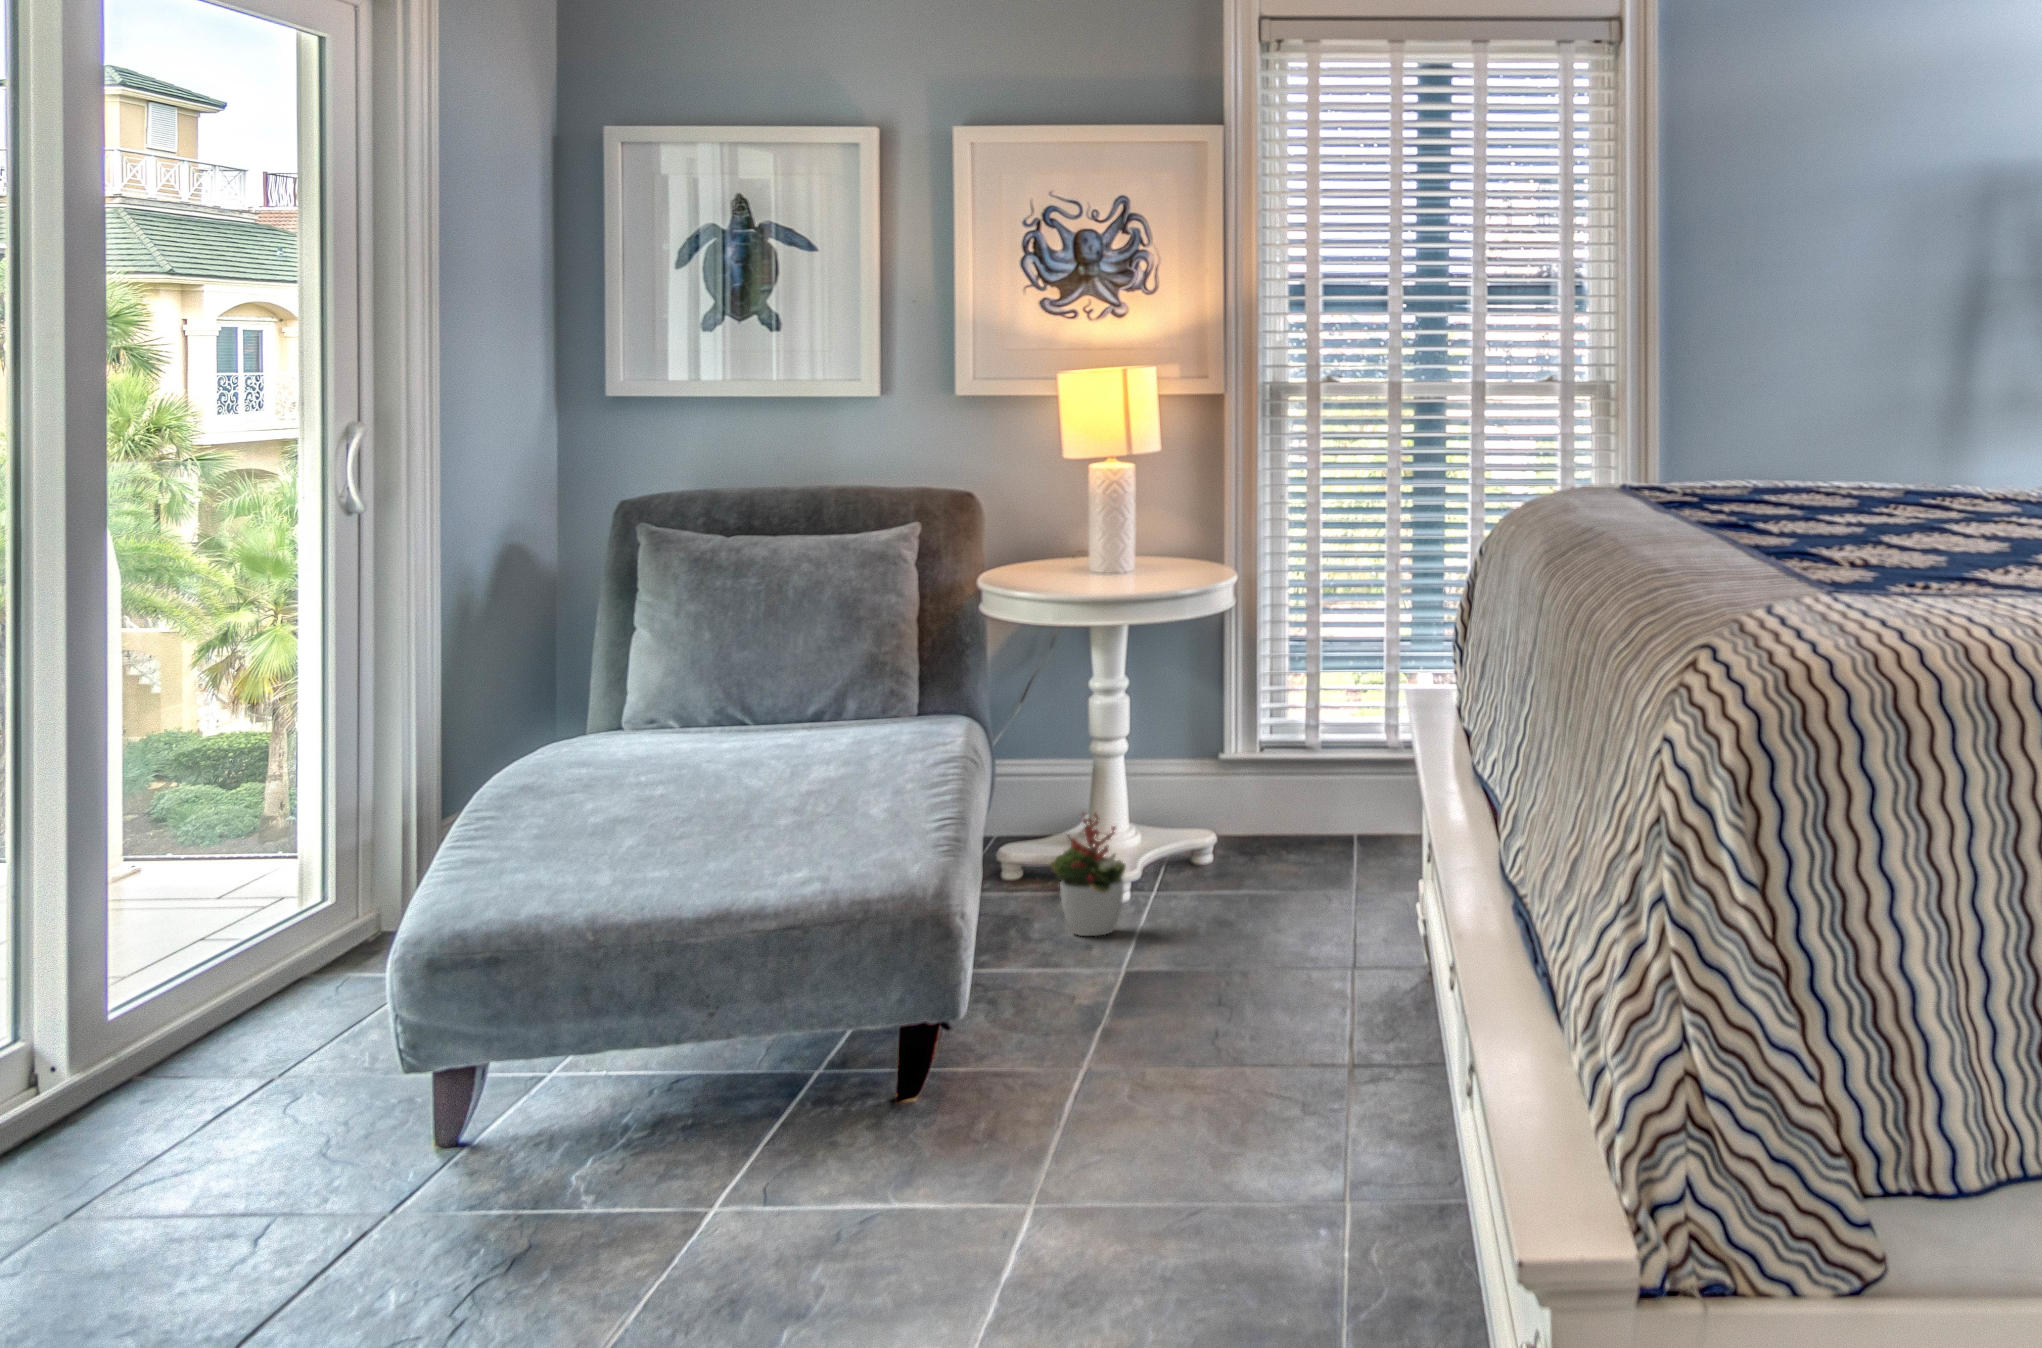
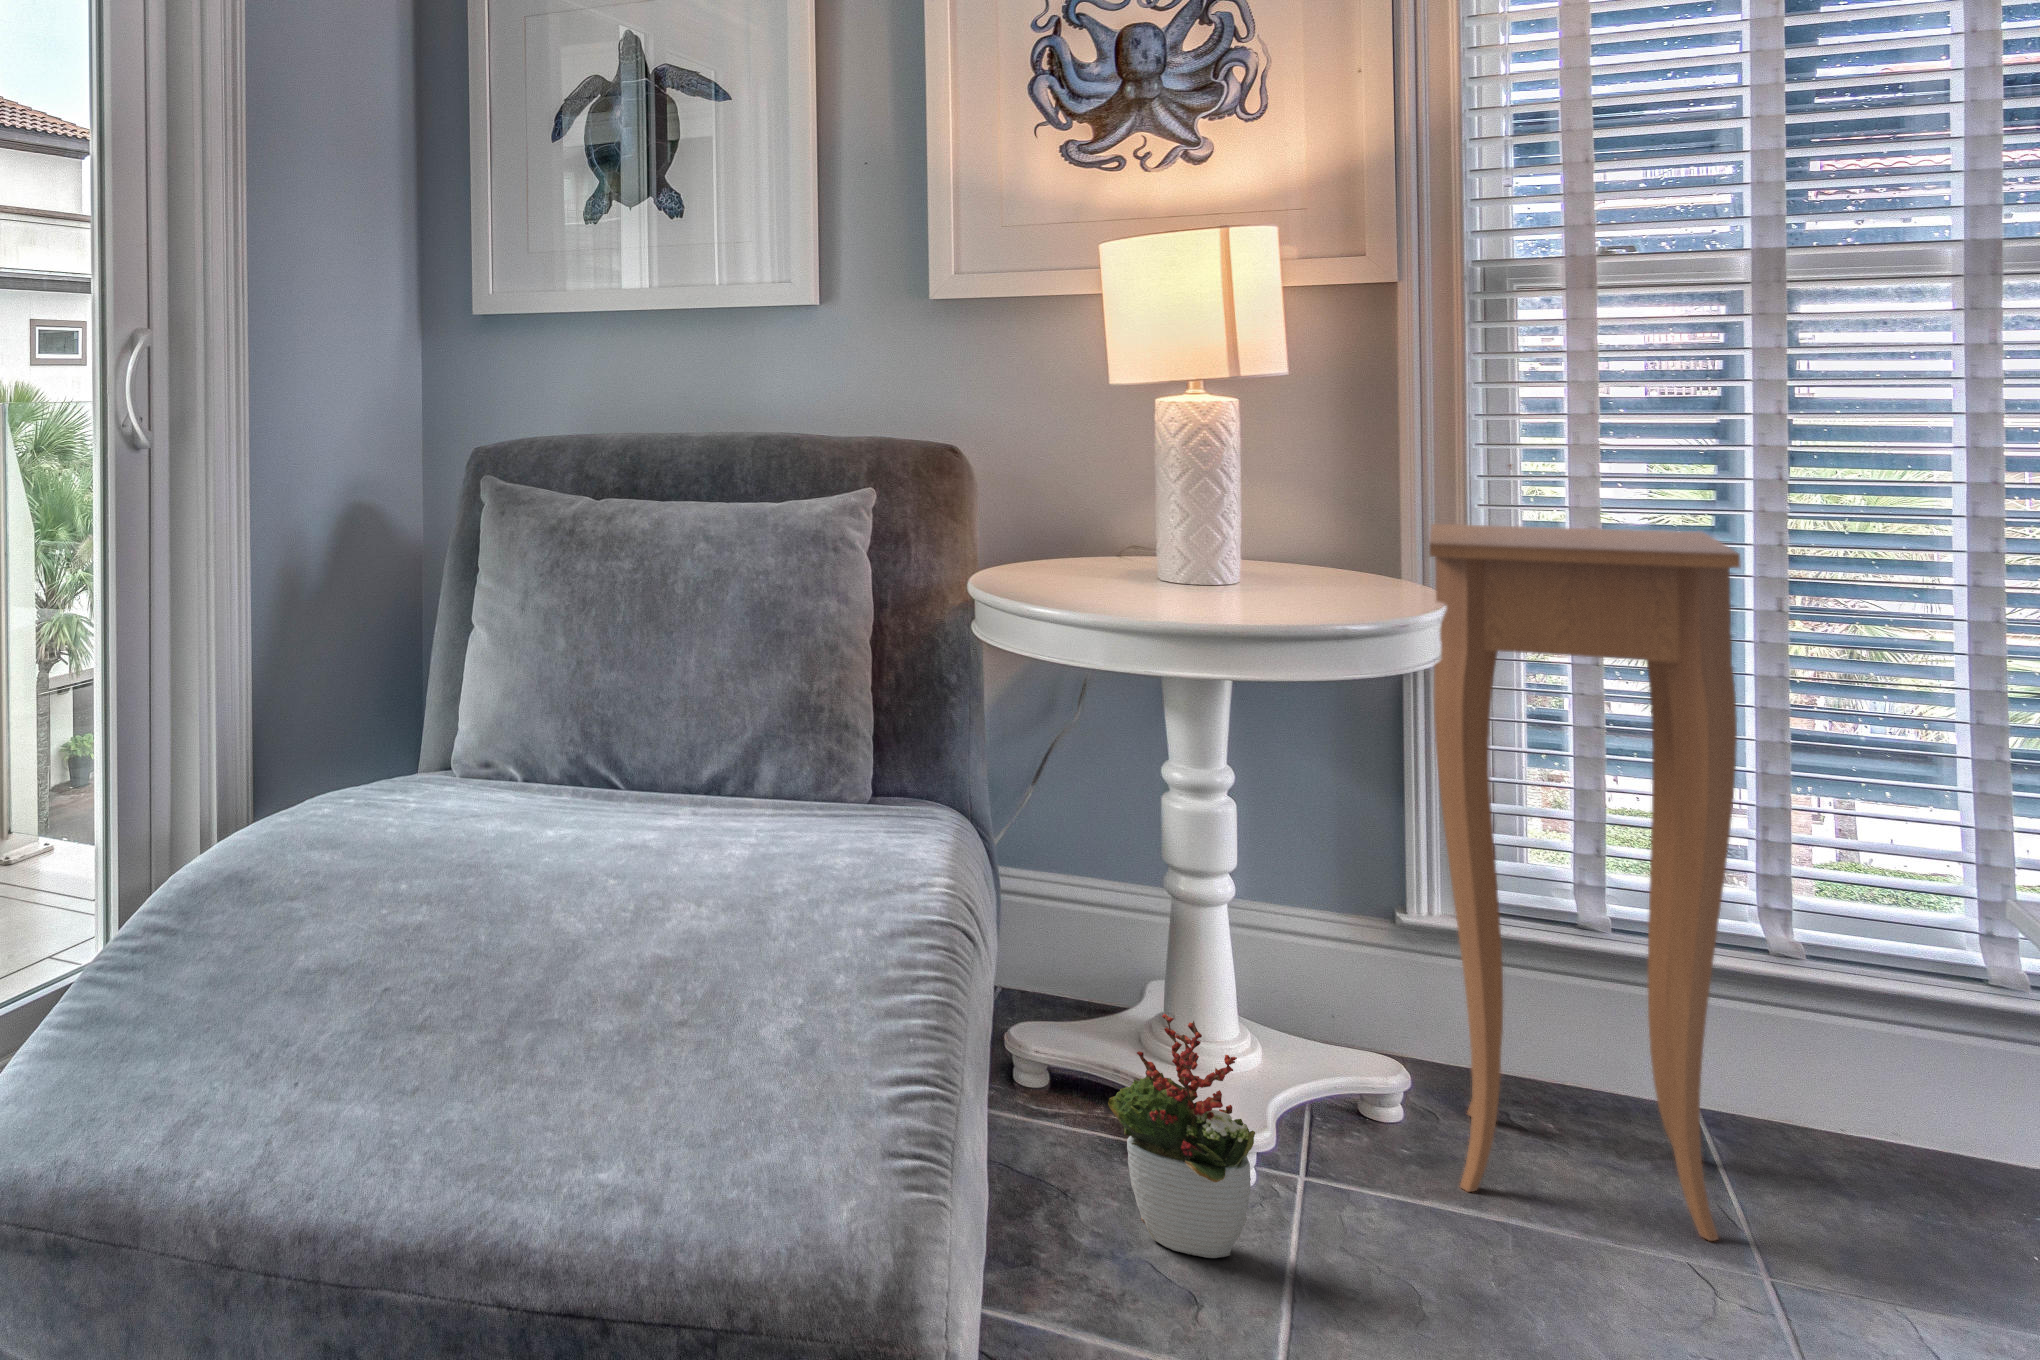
side table: none [1226,528,1362,882] -> present [1429,524,1740,1241]

